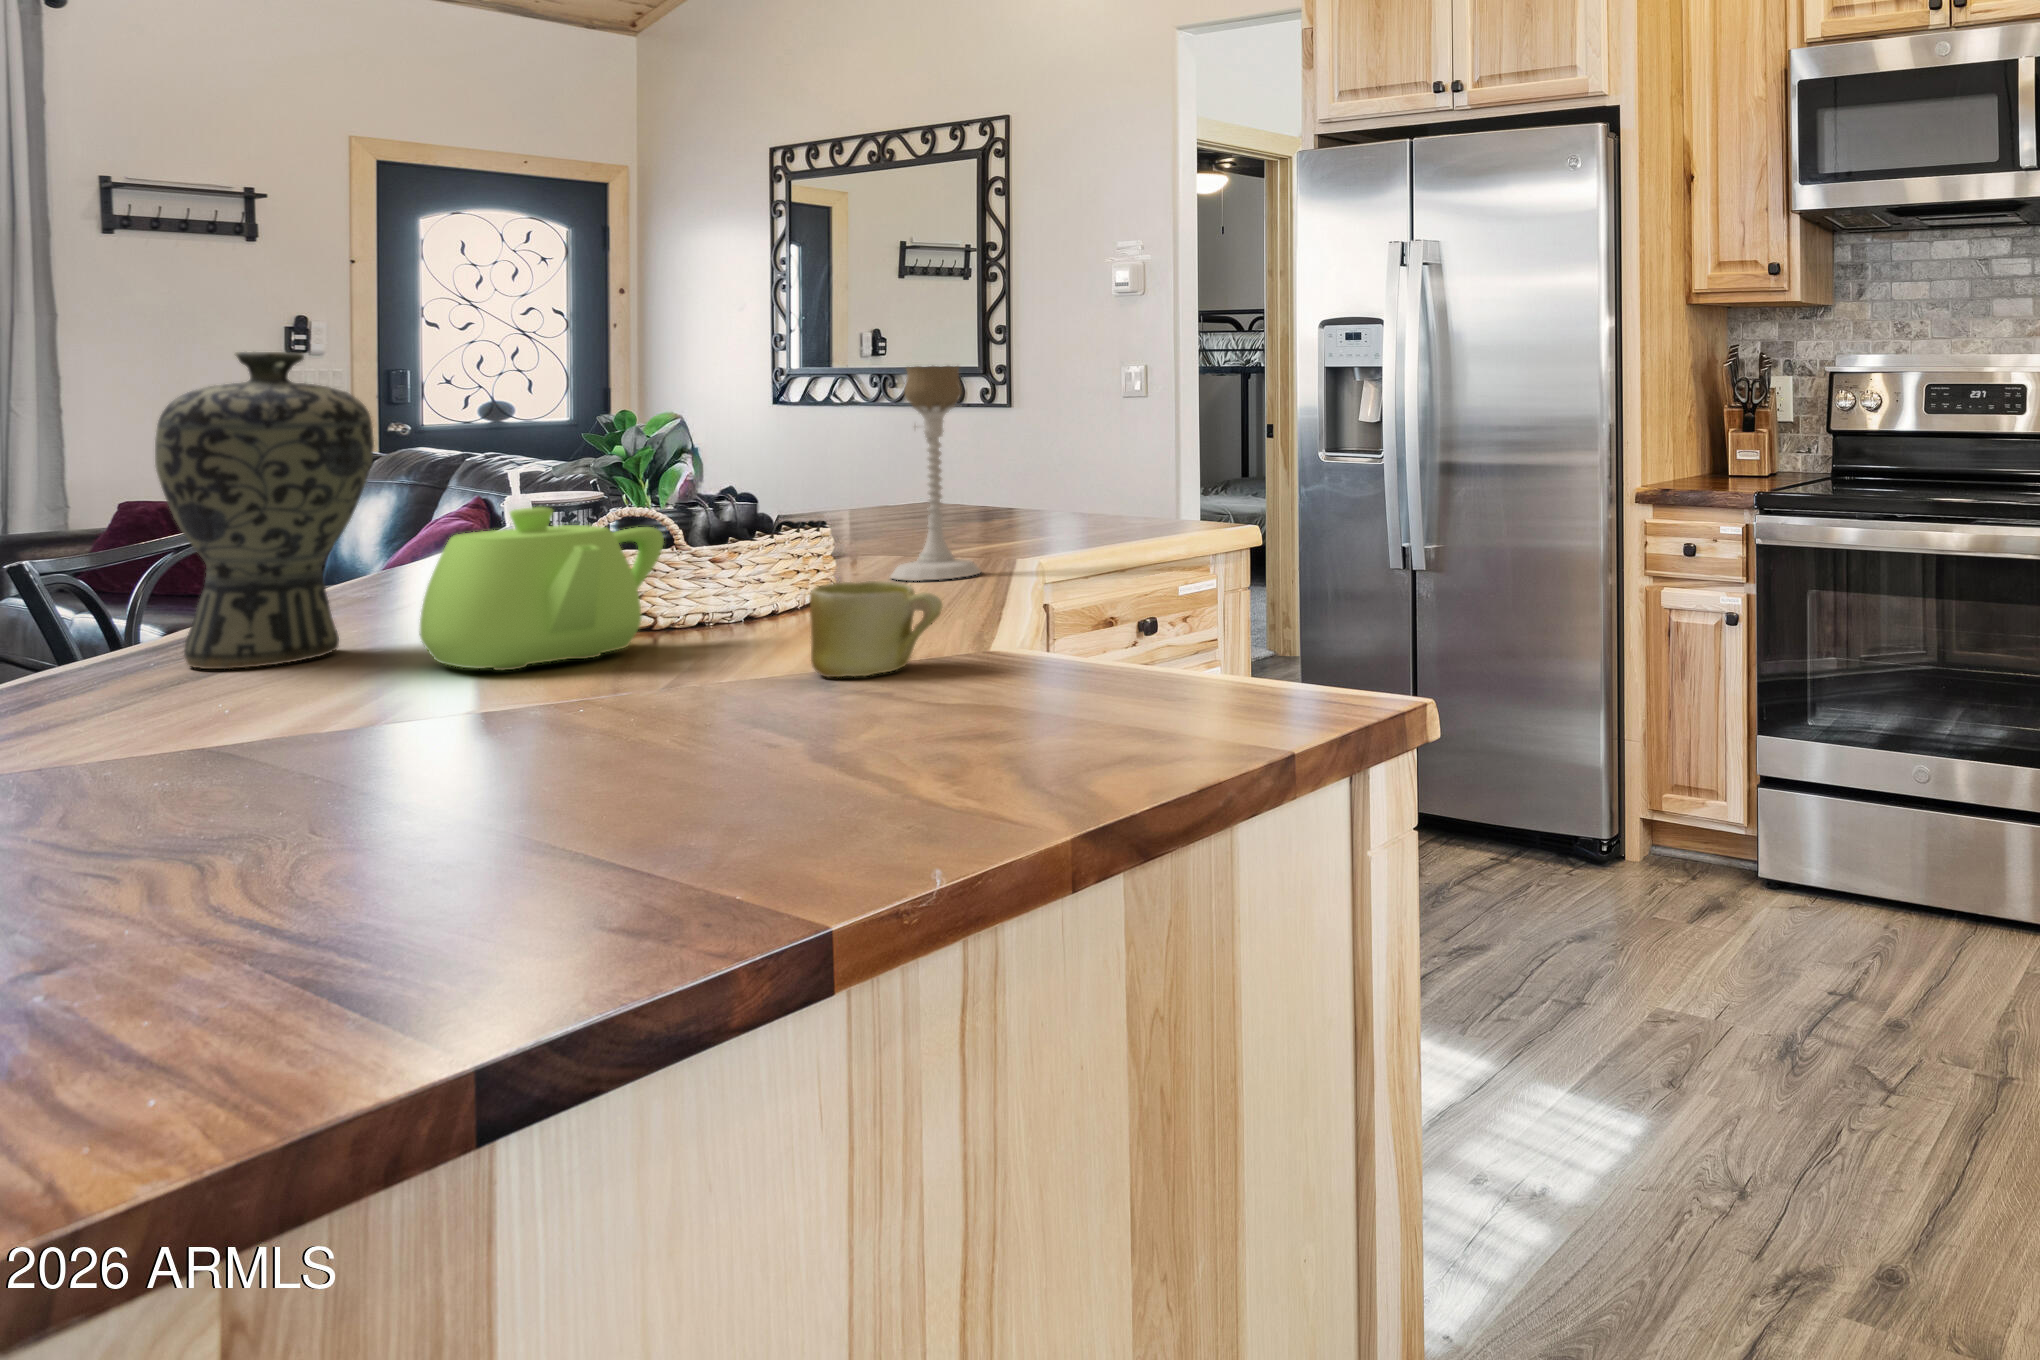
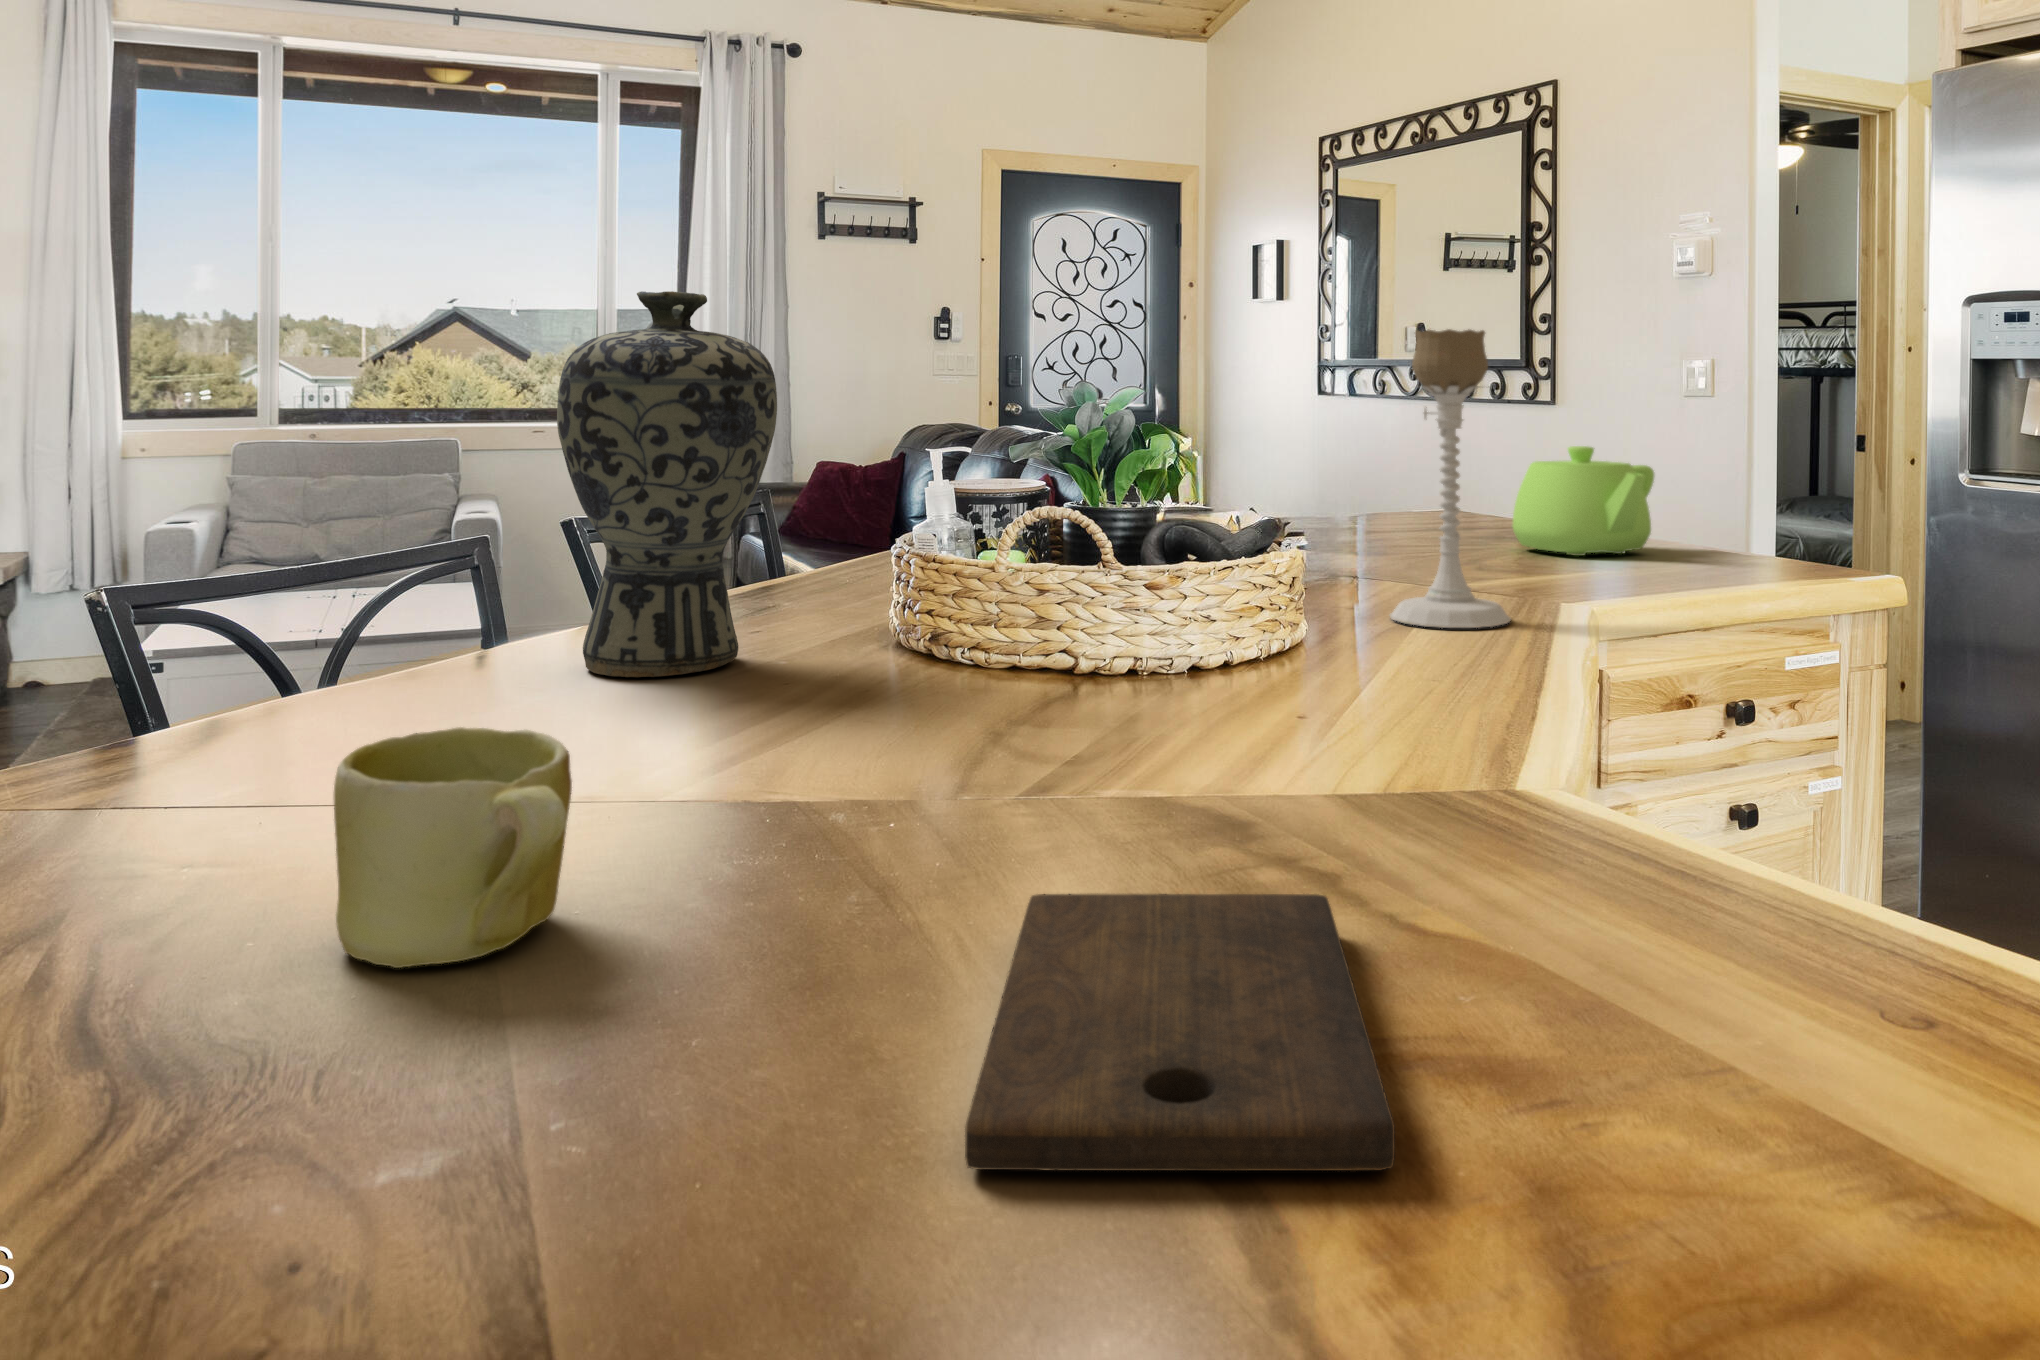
teapot: present [420,507,664,671] -> present [1513,446,1654,556]
mug: present [810,581,942,677] -> present [334,727,572,968]
cutting board: none [725,682,946,770] -> present [965,894,1395,1171]

